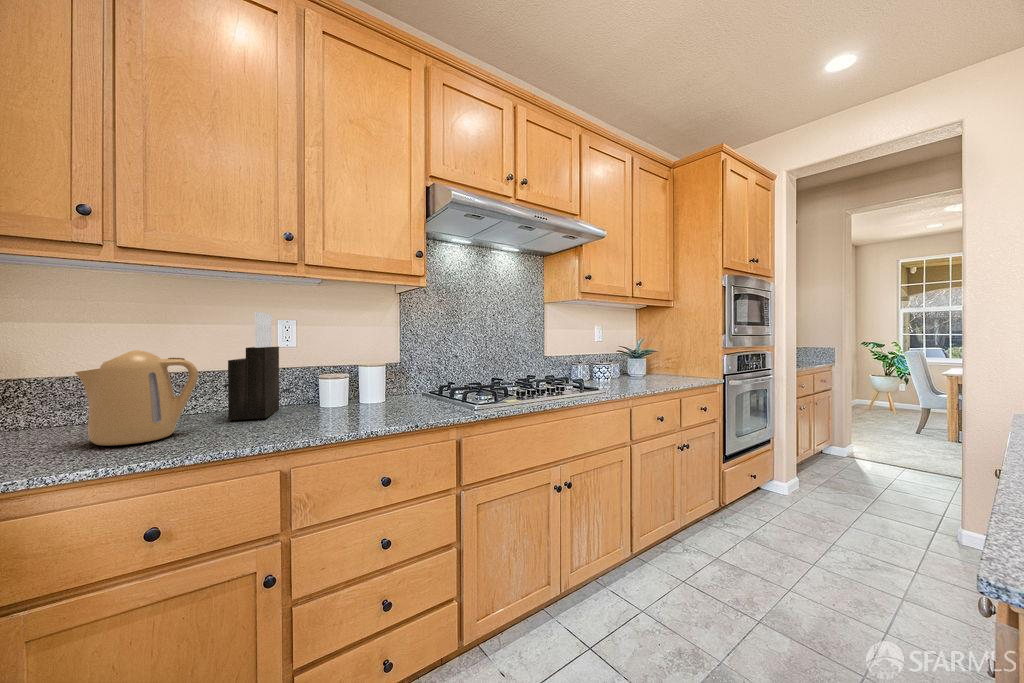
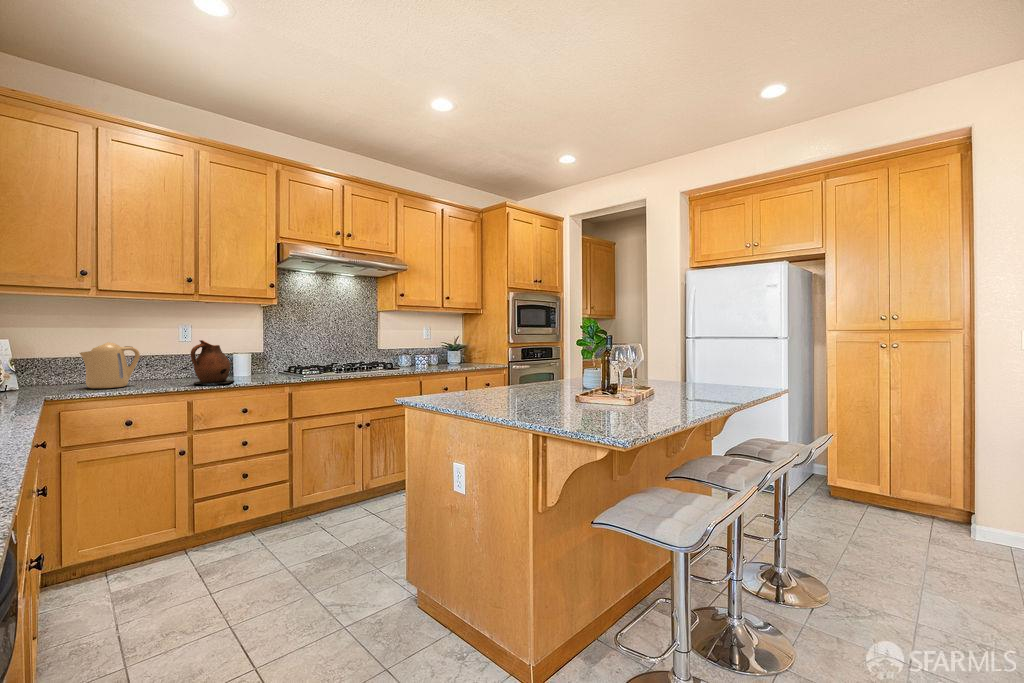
knife block: present [228,312,279,420] -> none [153,322,181,381]
ceramic pitcher: none [288,346,365,432] -> present [191,340,234,384]

